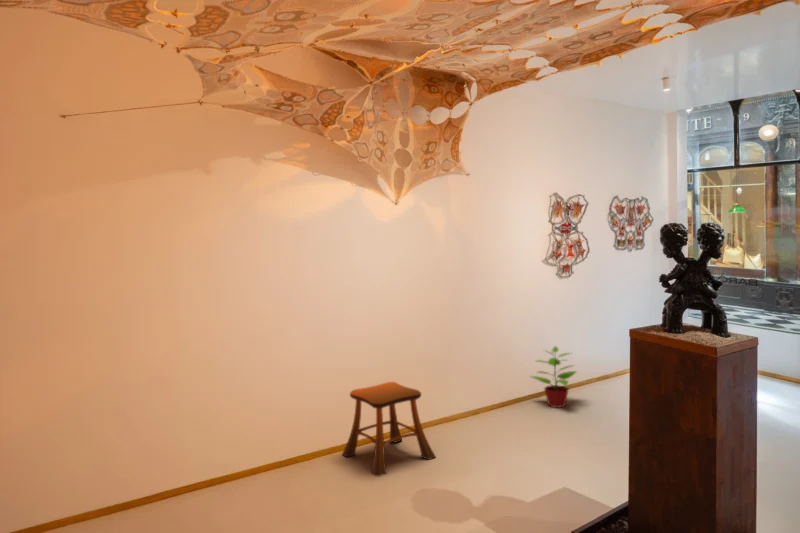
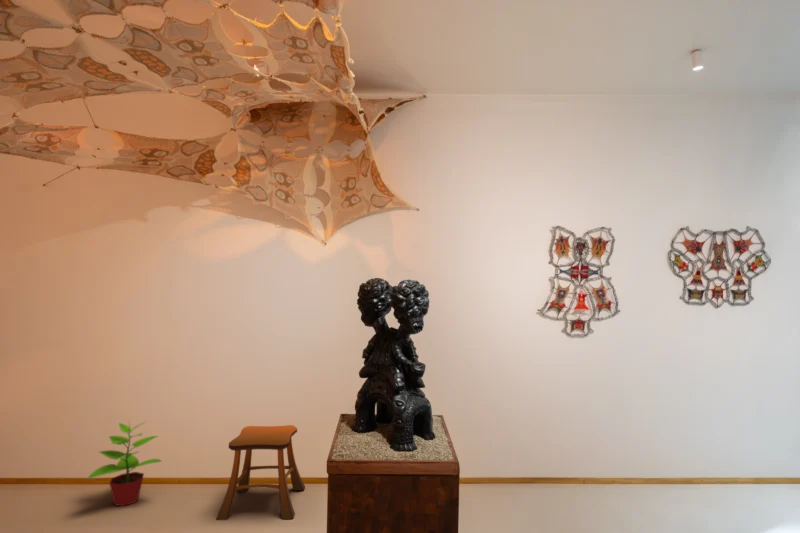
potted plant: present [532,347,576,407] -> present [88,423,161,506]

